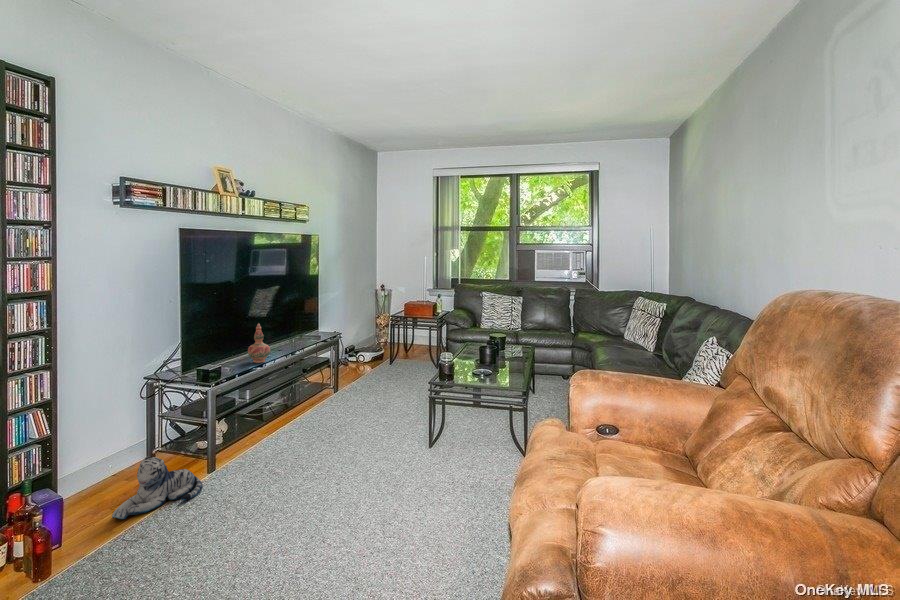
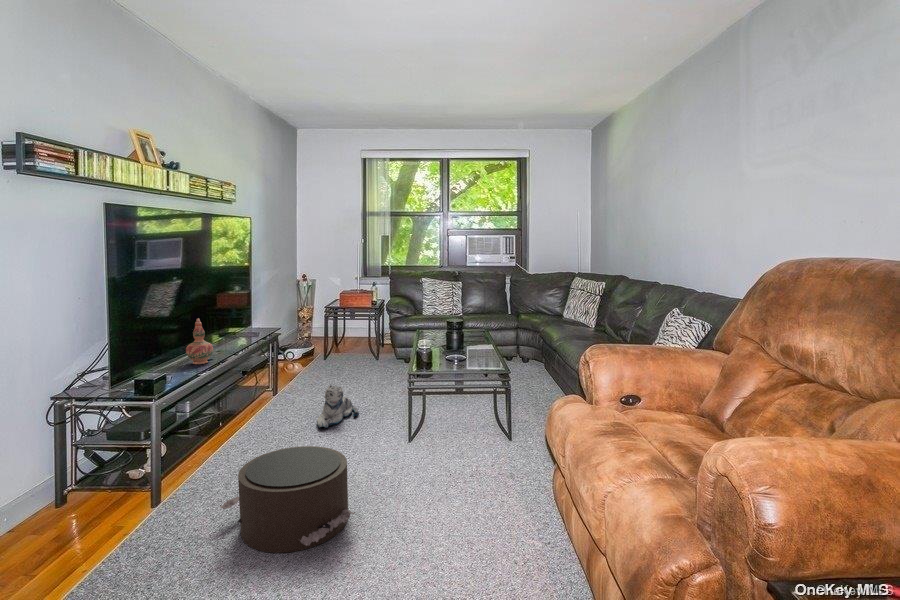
pouf: none [247,439,349,524] -> present [220,446,355,553]
plush toy: present [112,457,202,519] -> present [317,386,359,428]

